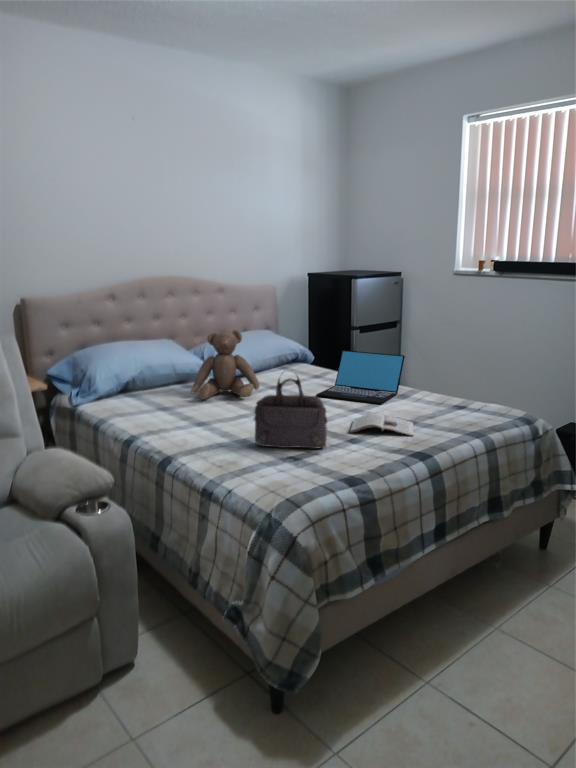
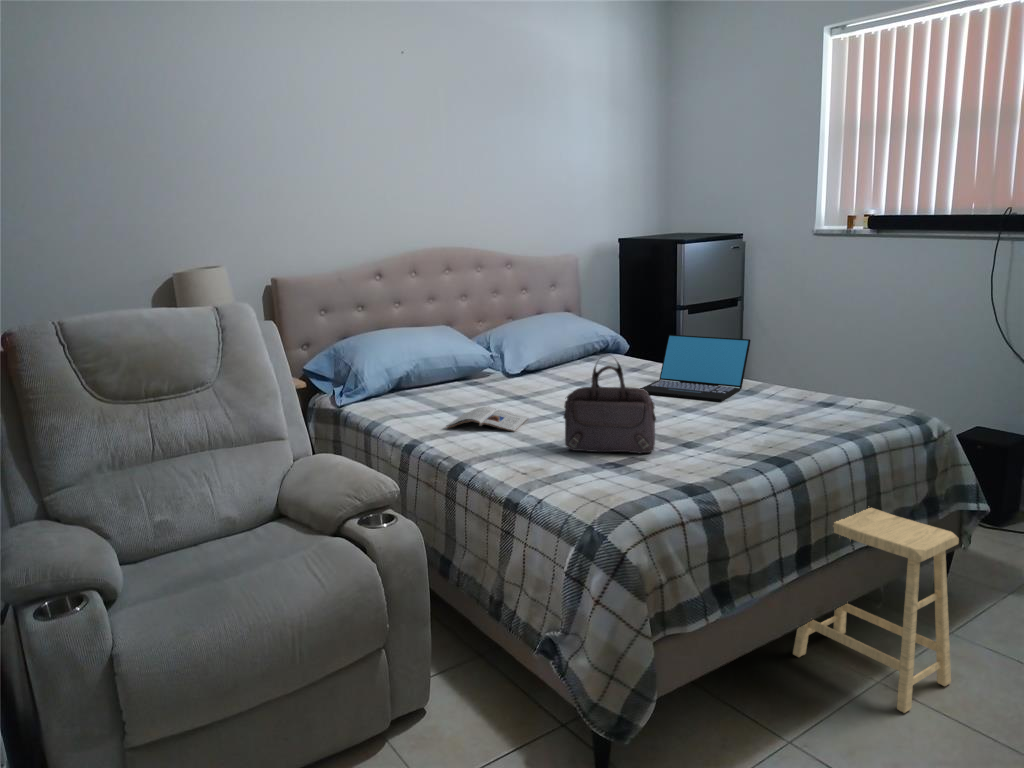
teddy bear: present [191,330,259,399] -> none [478,311,564,398]
magazine: present [351,413,414,436] -> present [446,406,528,432]
footstool: none [432,483,557,653] -> present [793,508,959,713]

